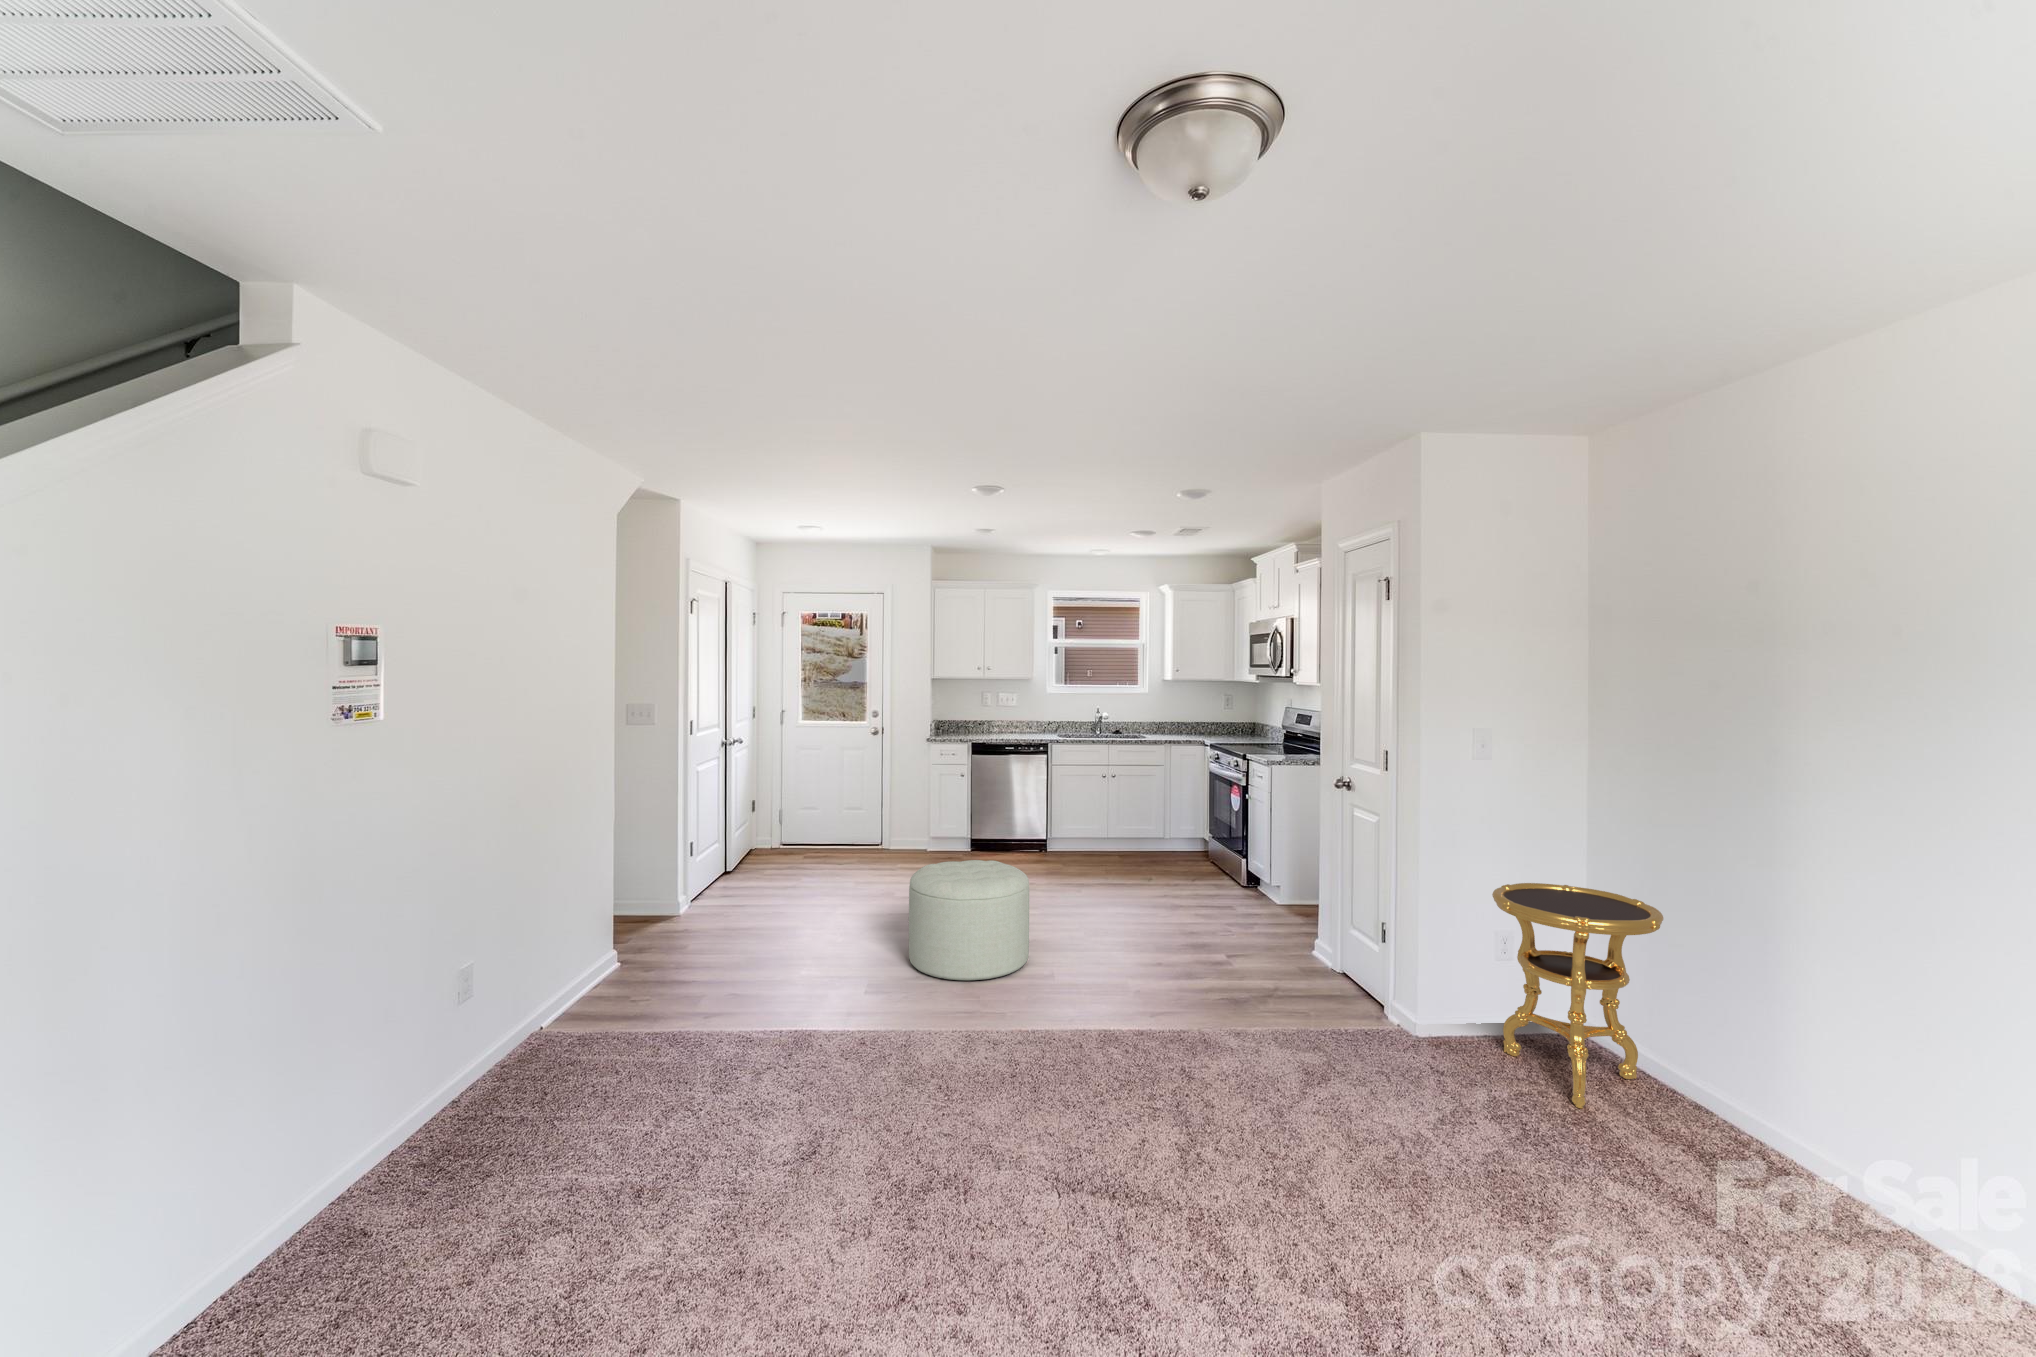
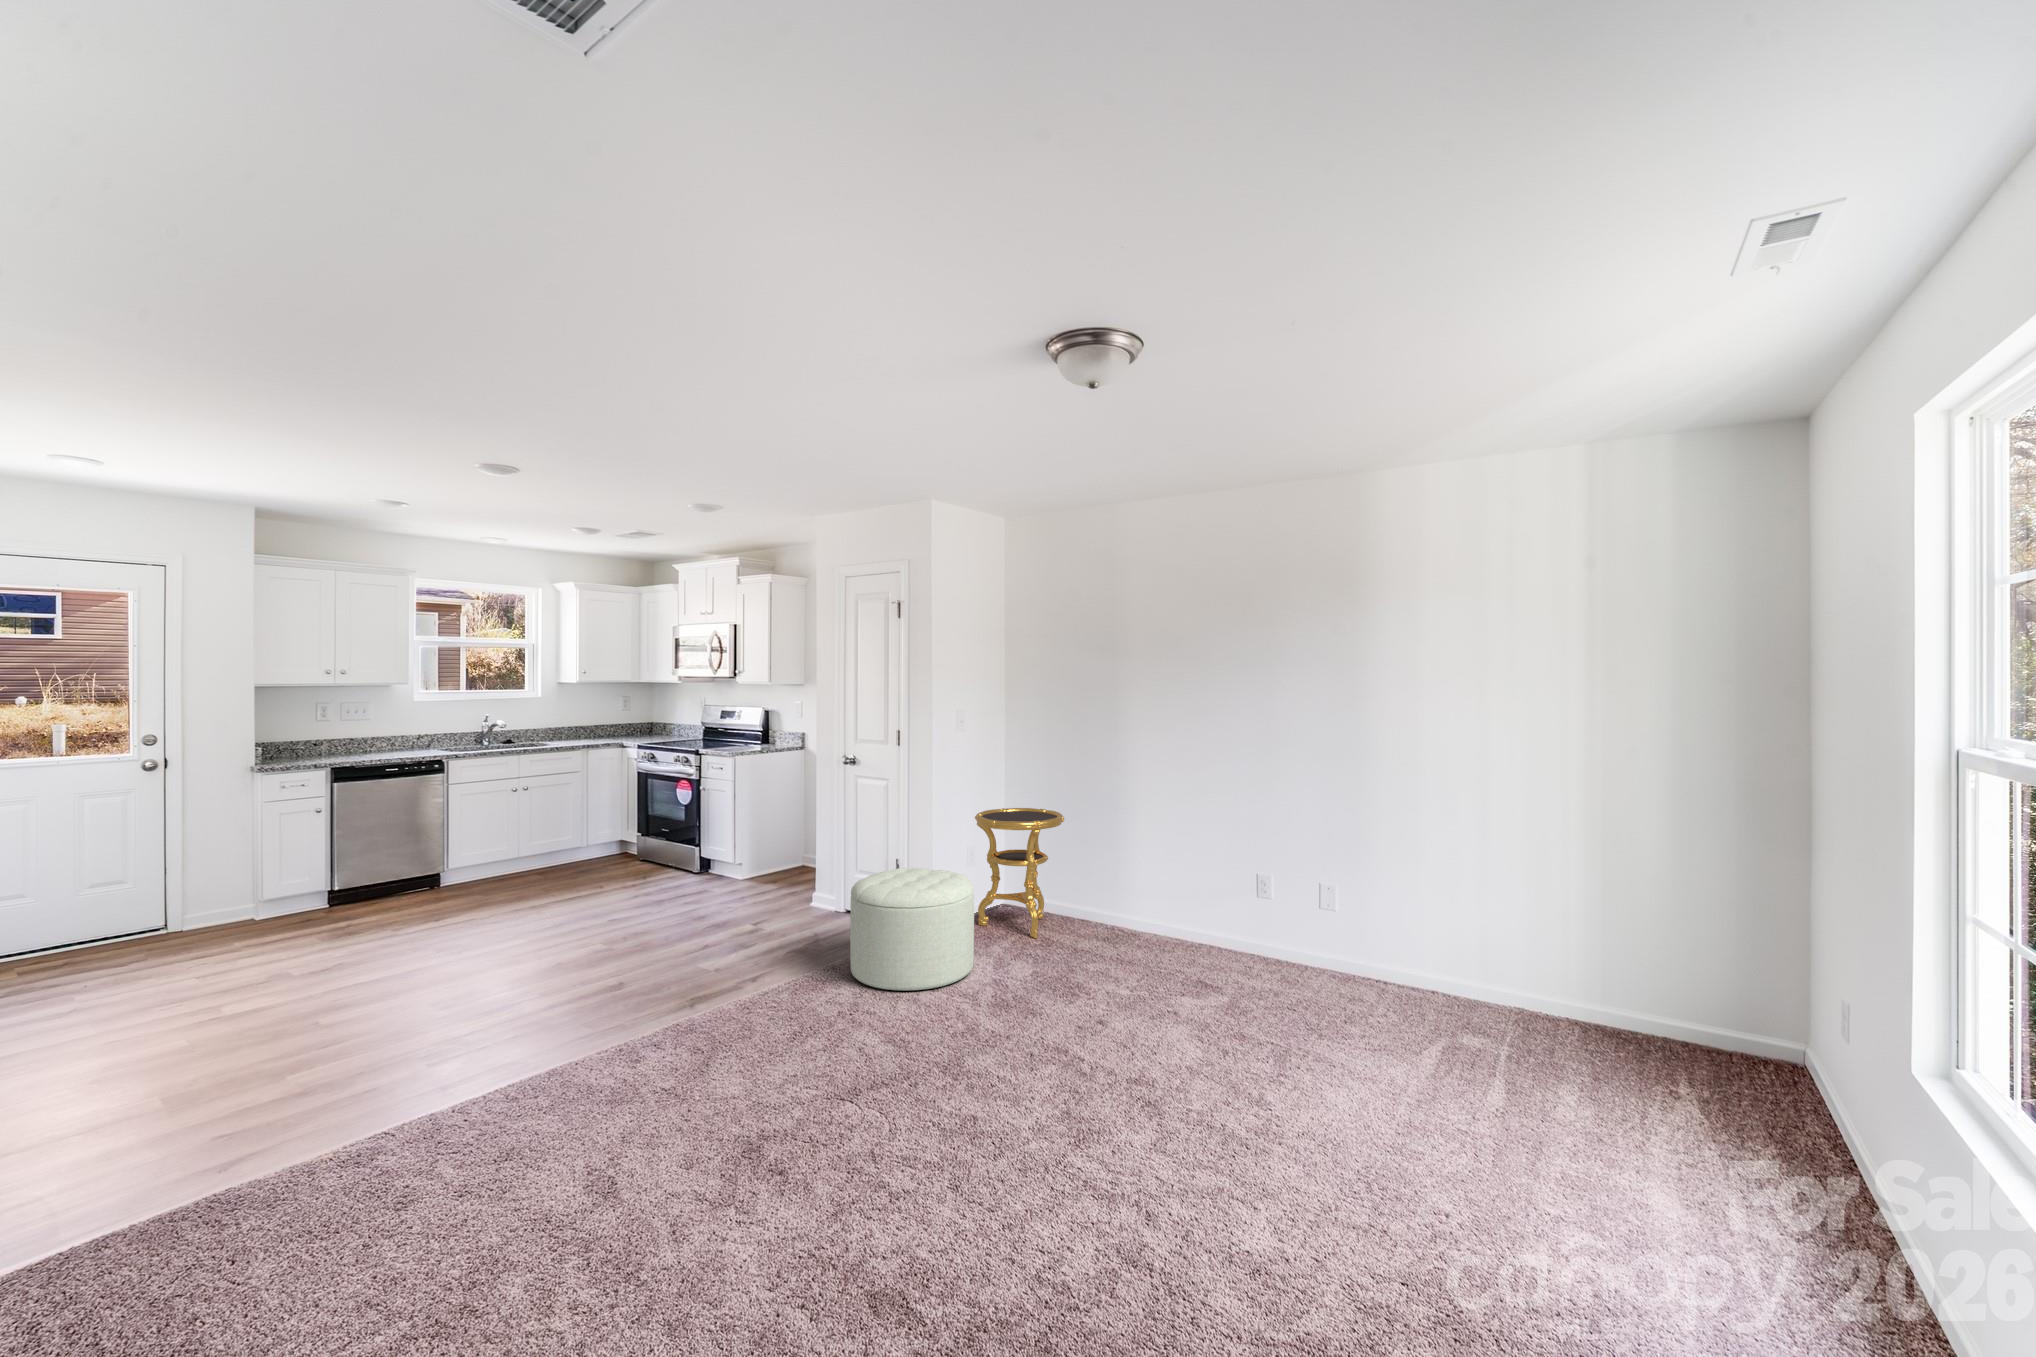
ottoman: present [909,860,1029,980] -> present [850,868,974,990]

